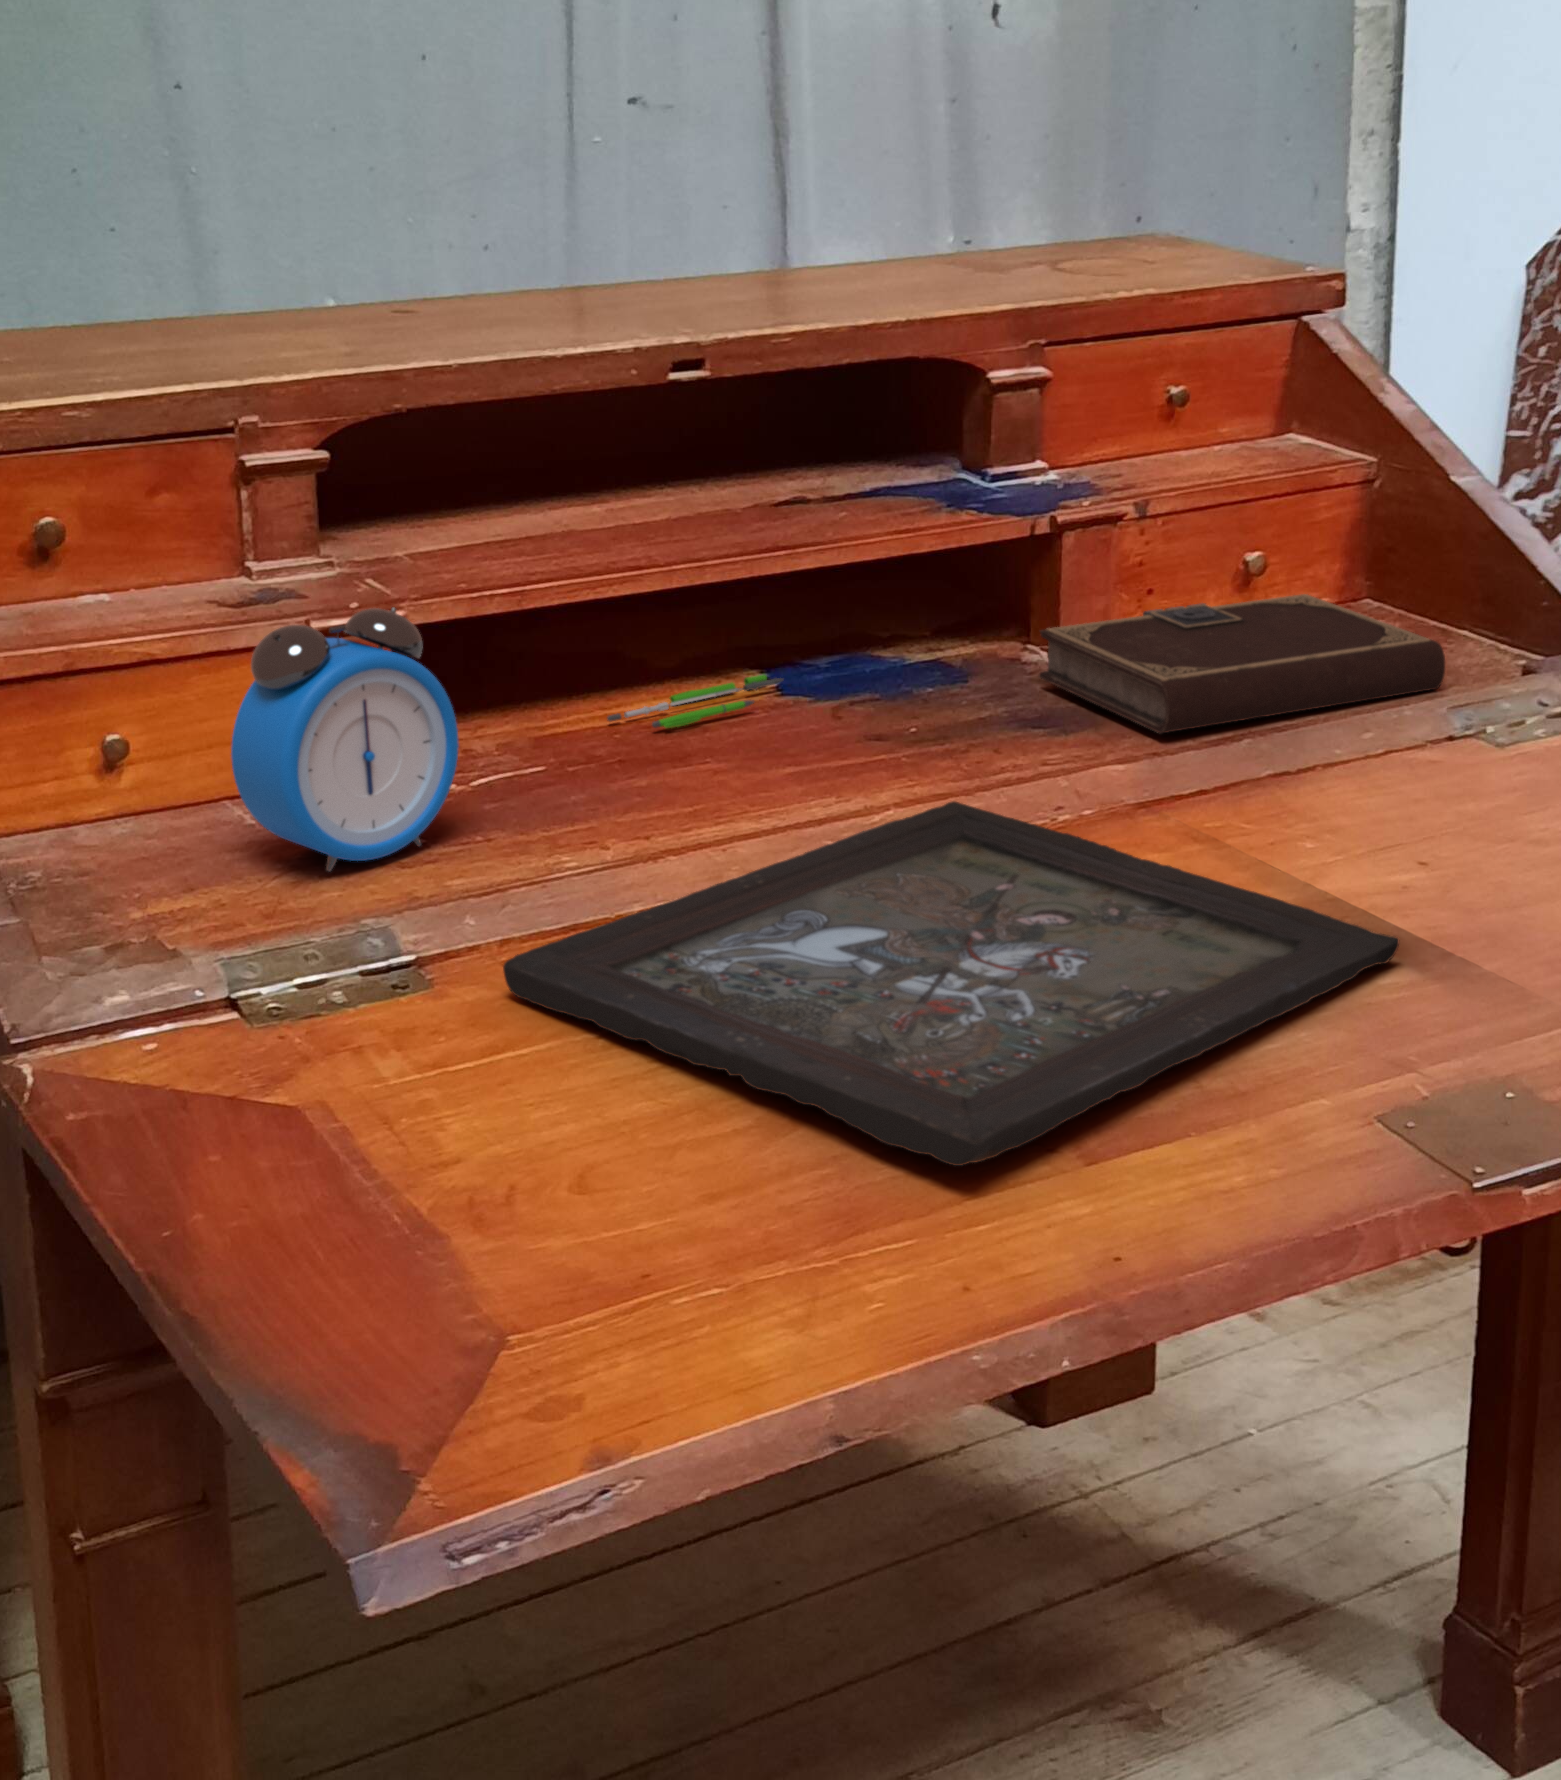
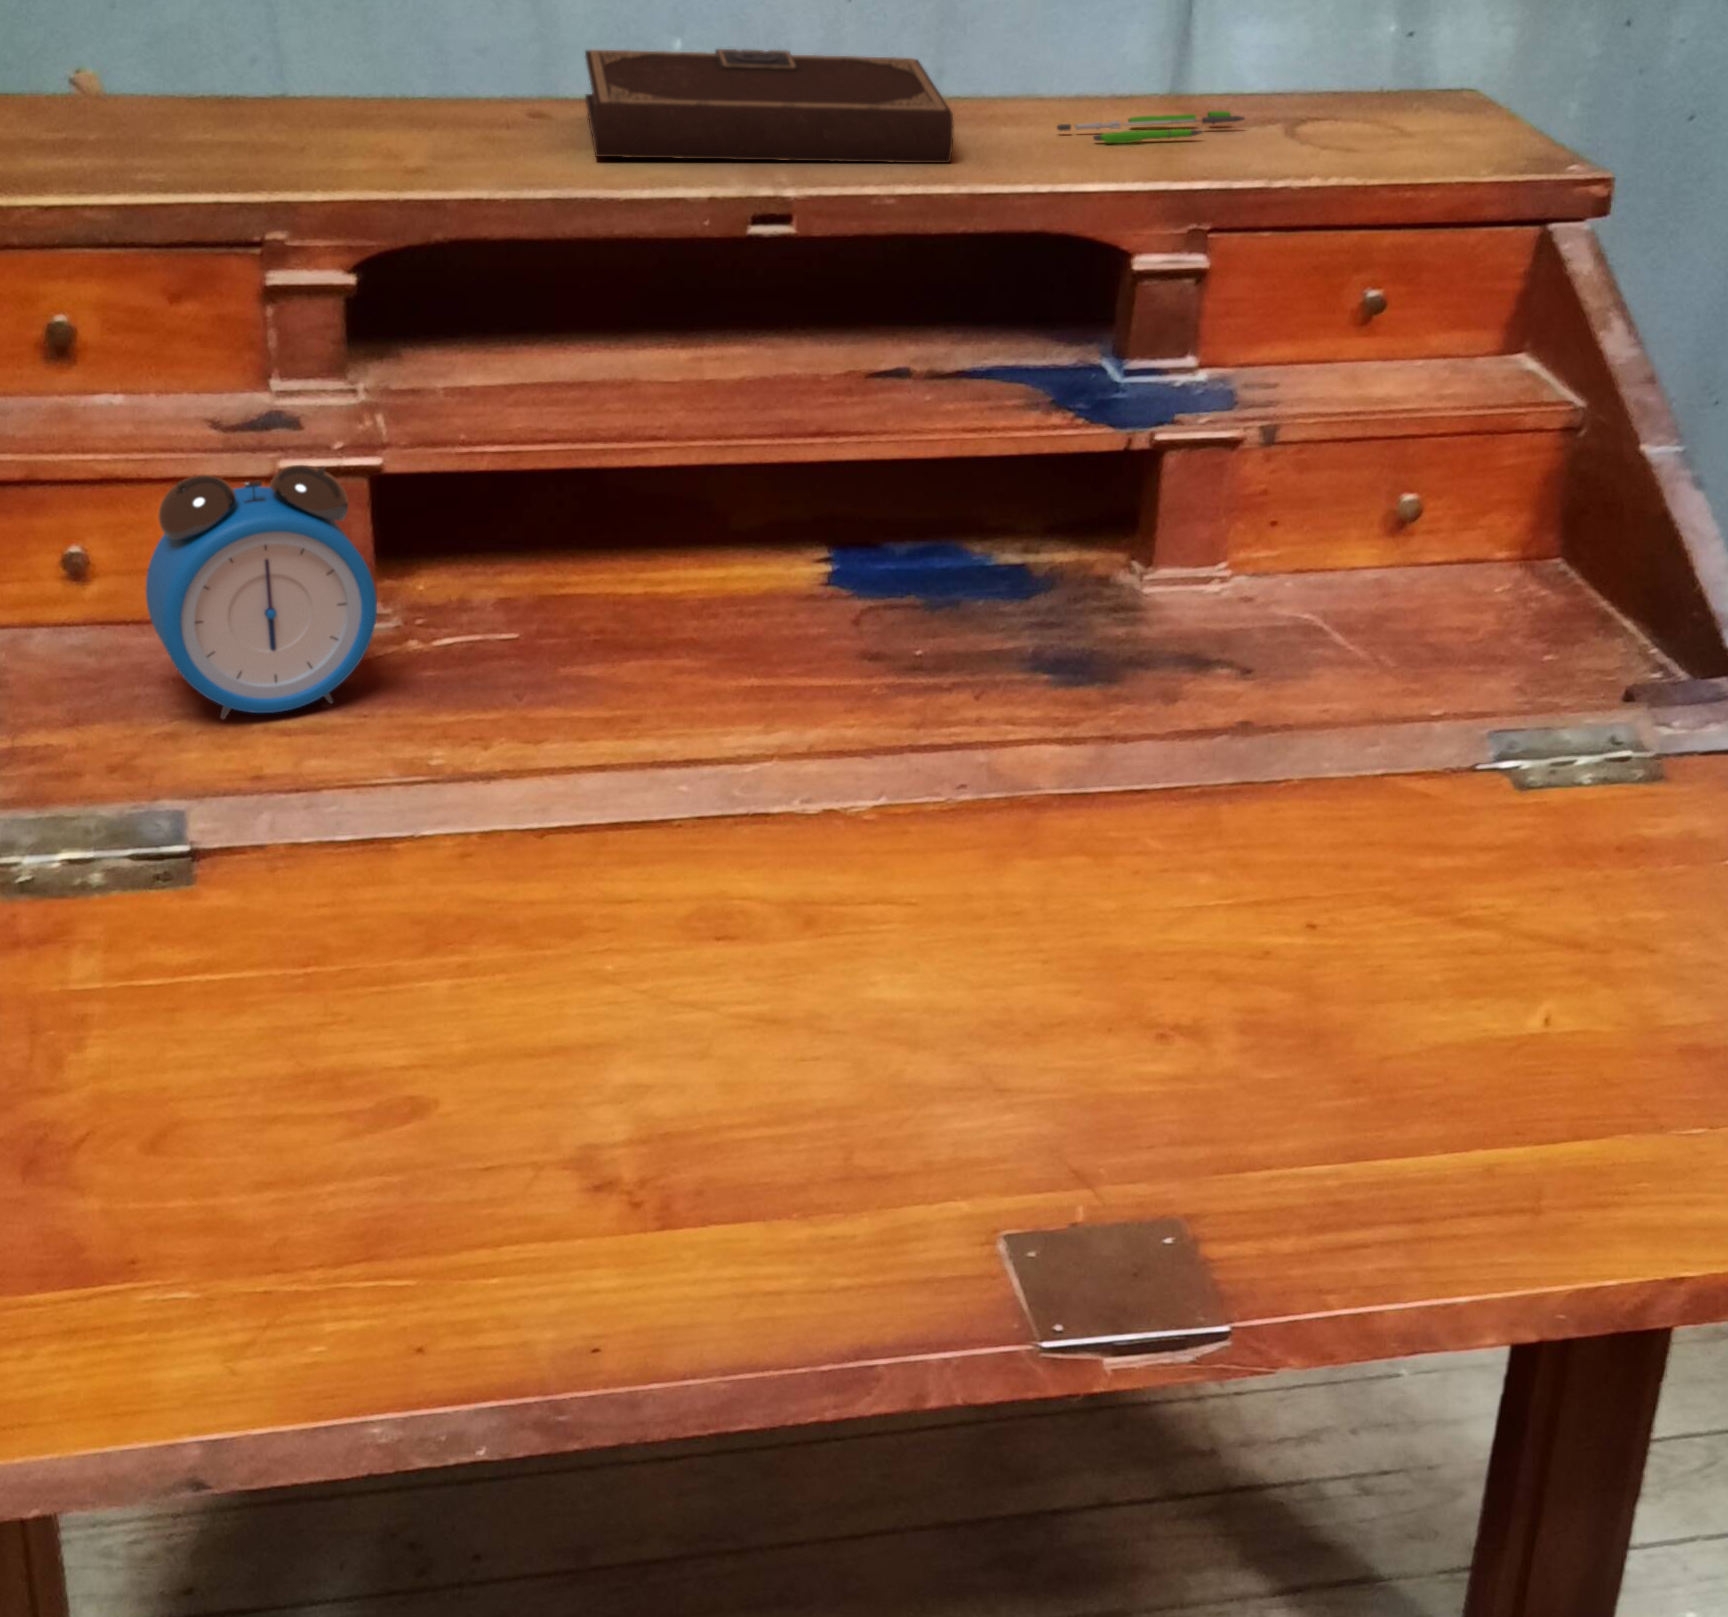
notebook: present [1039,594,1445,733] -> present [585,49,953,163]
pen: present [607,675,783,728] -> present [1057,111,1245,143]
tray: present [503,801,1399,1166] -> none [247,752,1168,1235]

